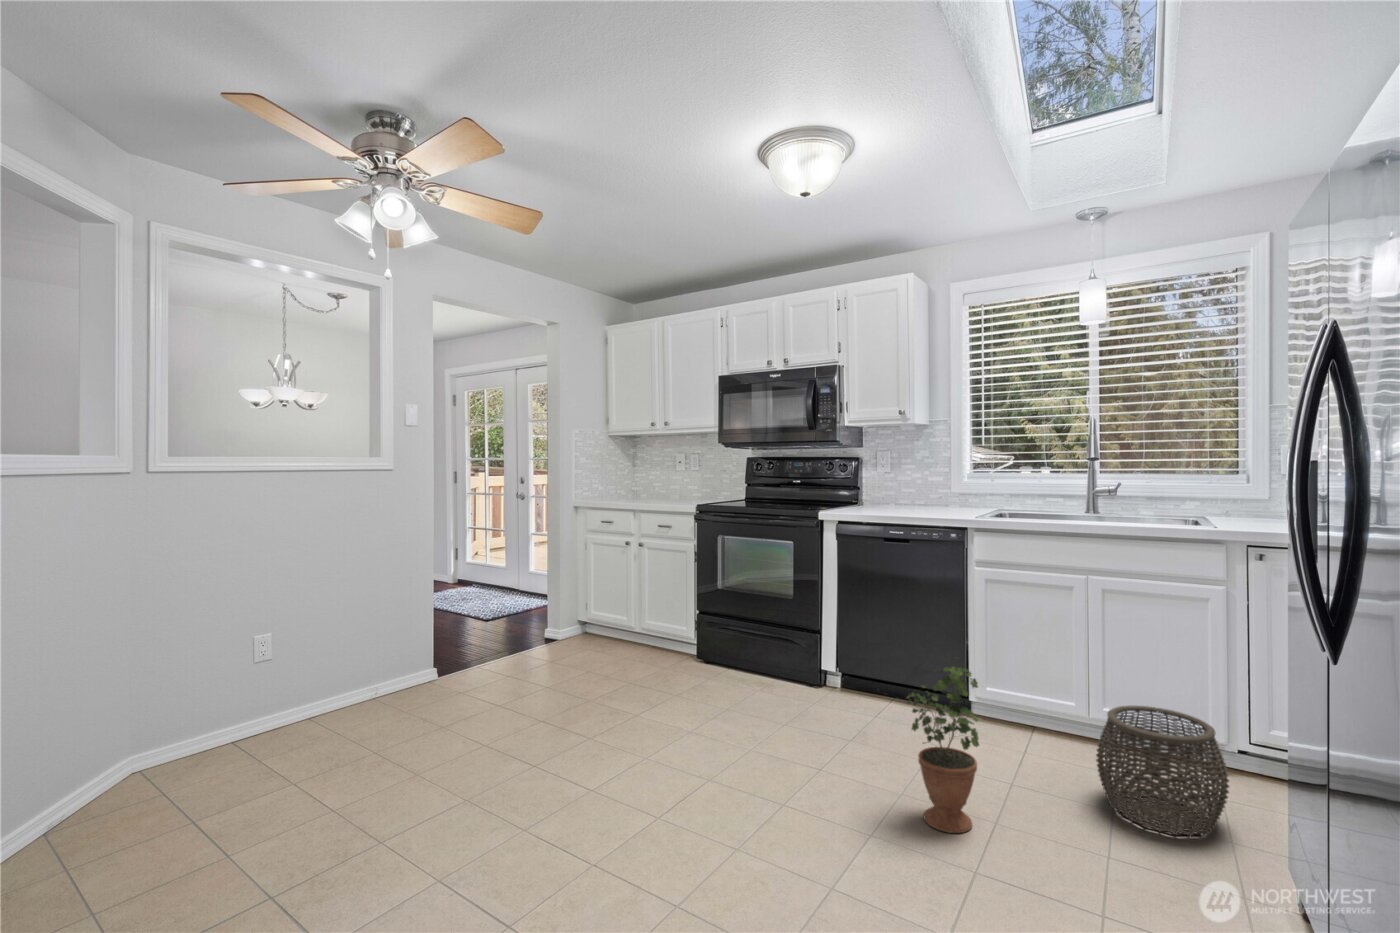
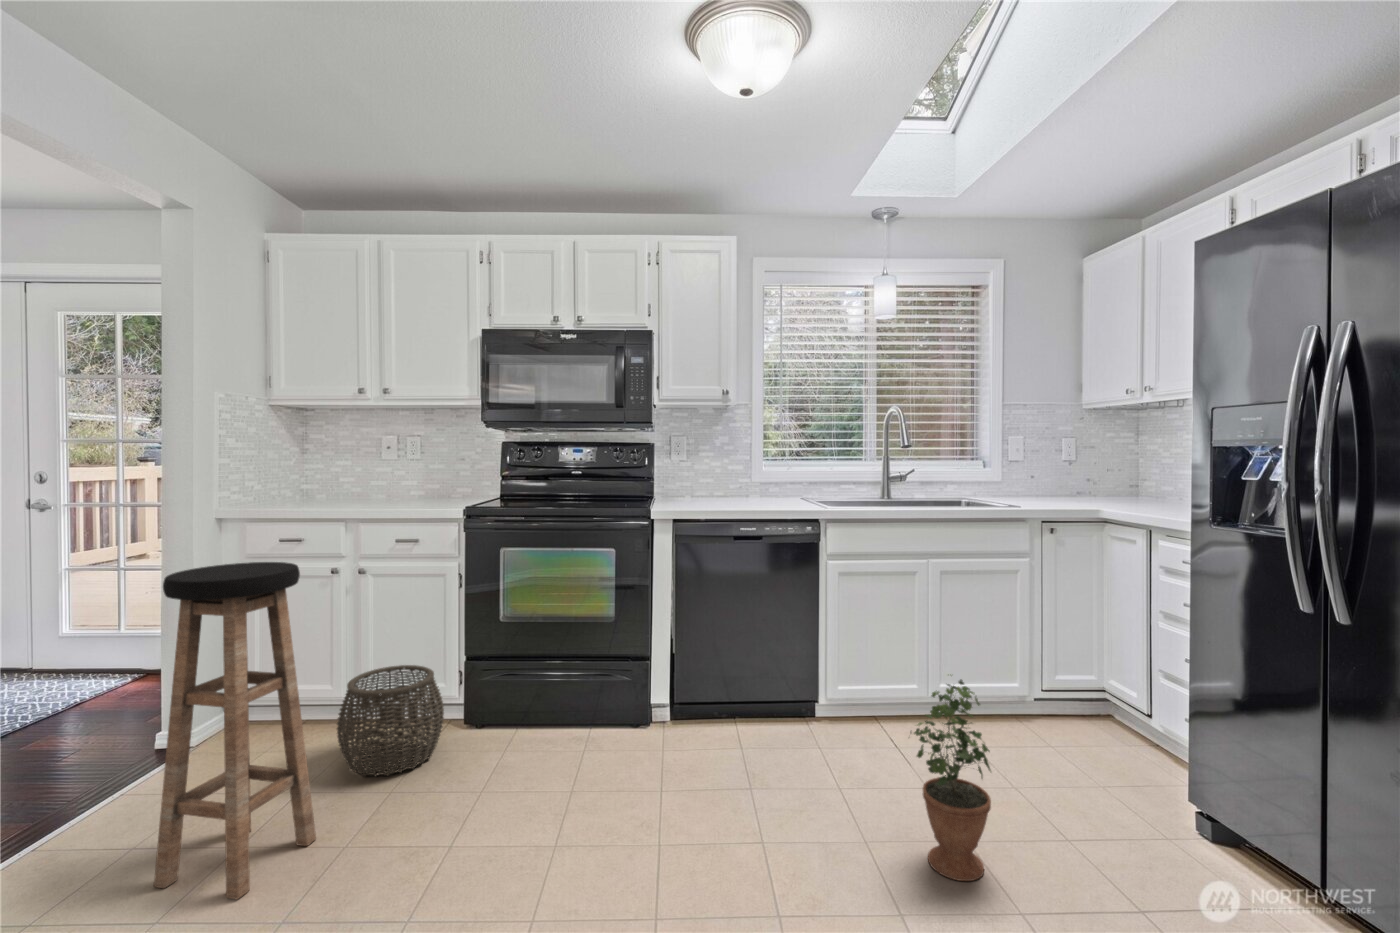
bar stool: none [503,528,576,707] -> present [154,562,316,899]
woven basket: present [1096,705,1229,836] -> present [337,665,444,777]

